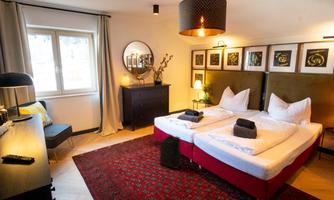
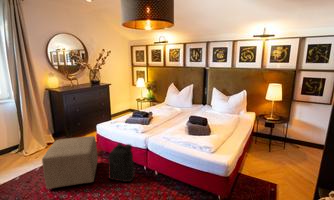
ottoman: none [113,126,153,163] -> present [42,136,98,189]

